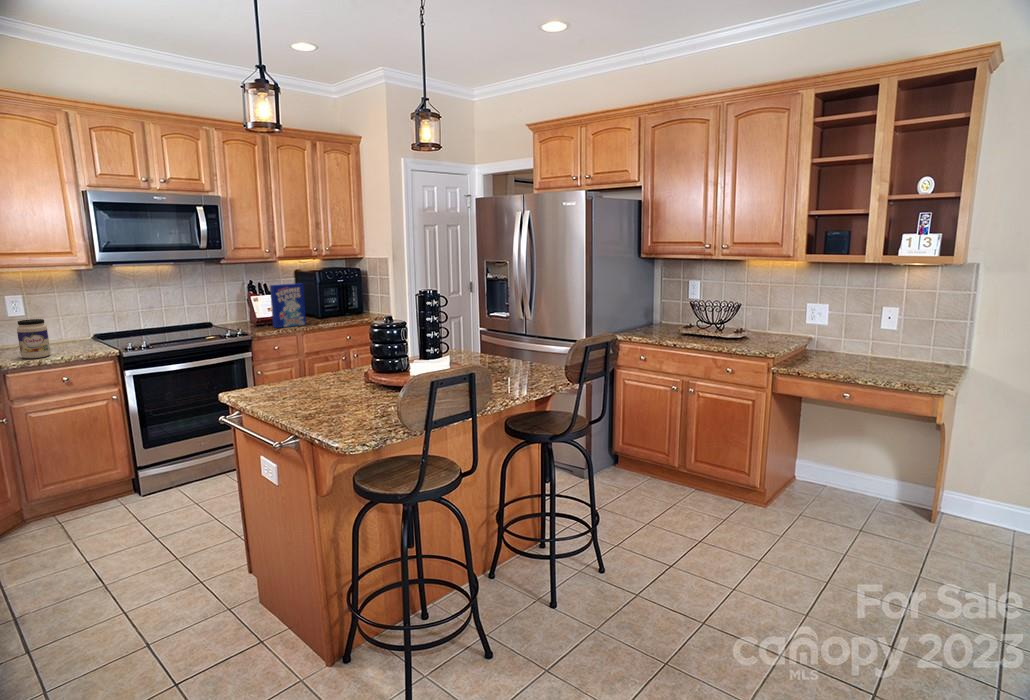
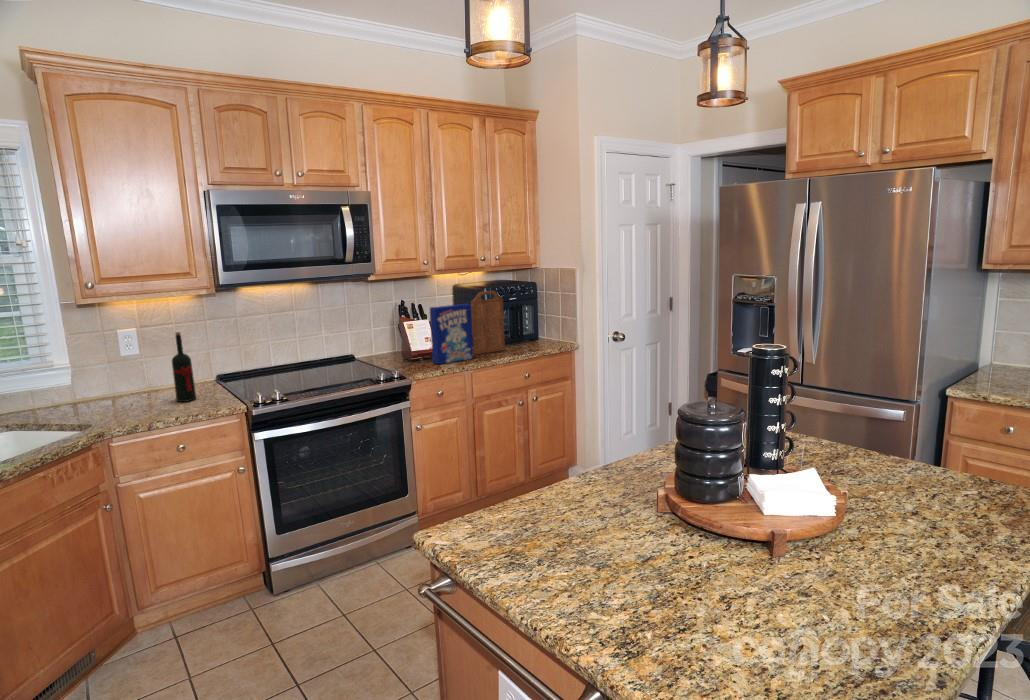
cutting board: none [305,274,334,322] -> present [471,291,505,354]
wine bottle: none [56,298,77,351] -> present [172,332,196,402]
jar: present [17,319,51,358] -> none [122,362,164,416]

